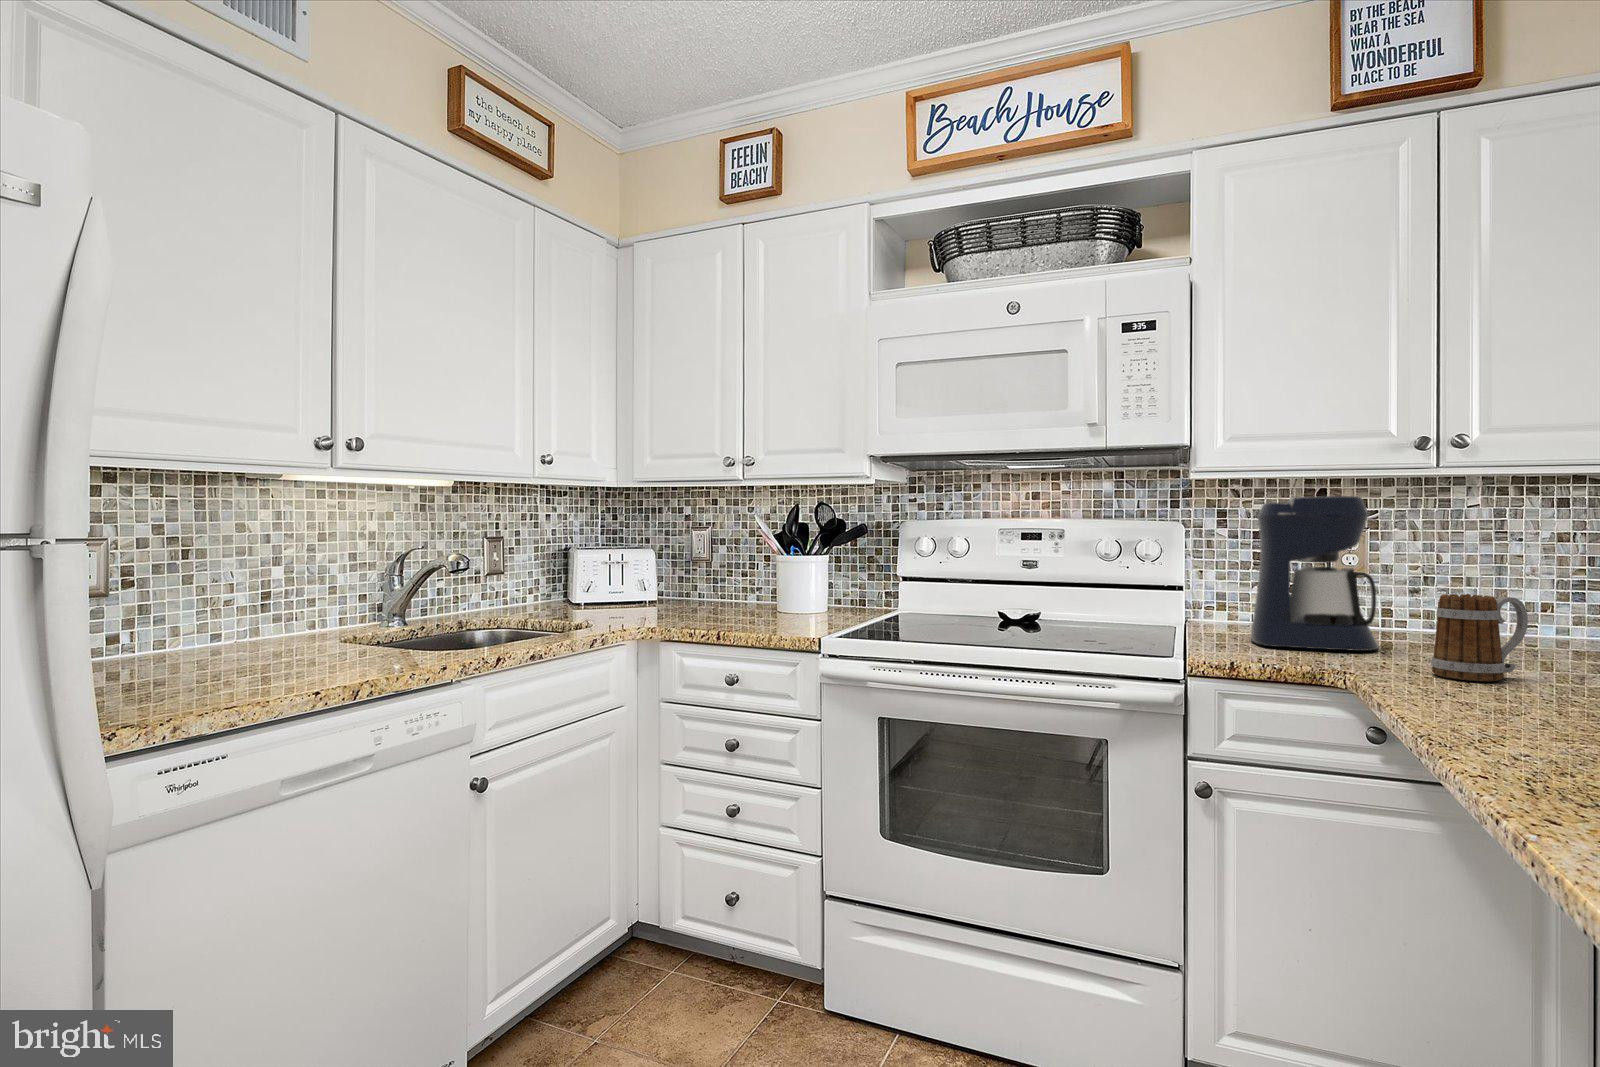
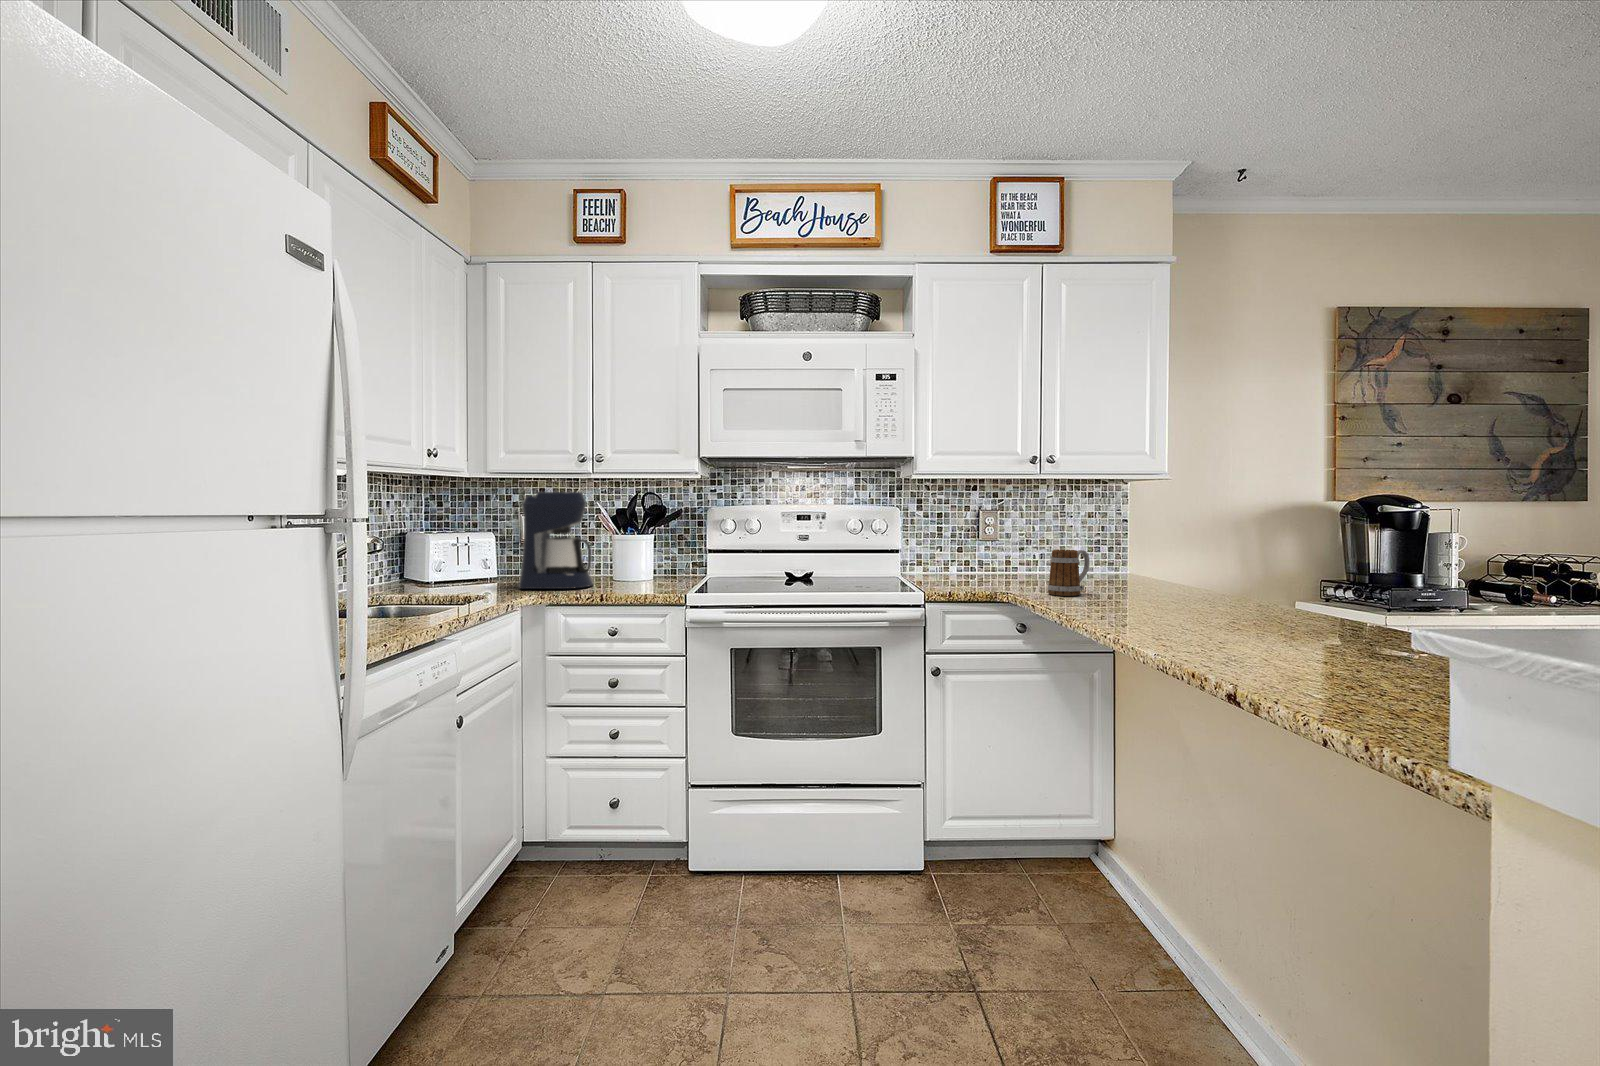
coffee maker: present [1250,496,1378,651] -> present [519,492,593,589]

